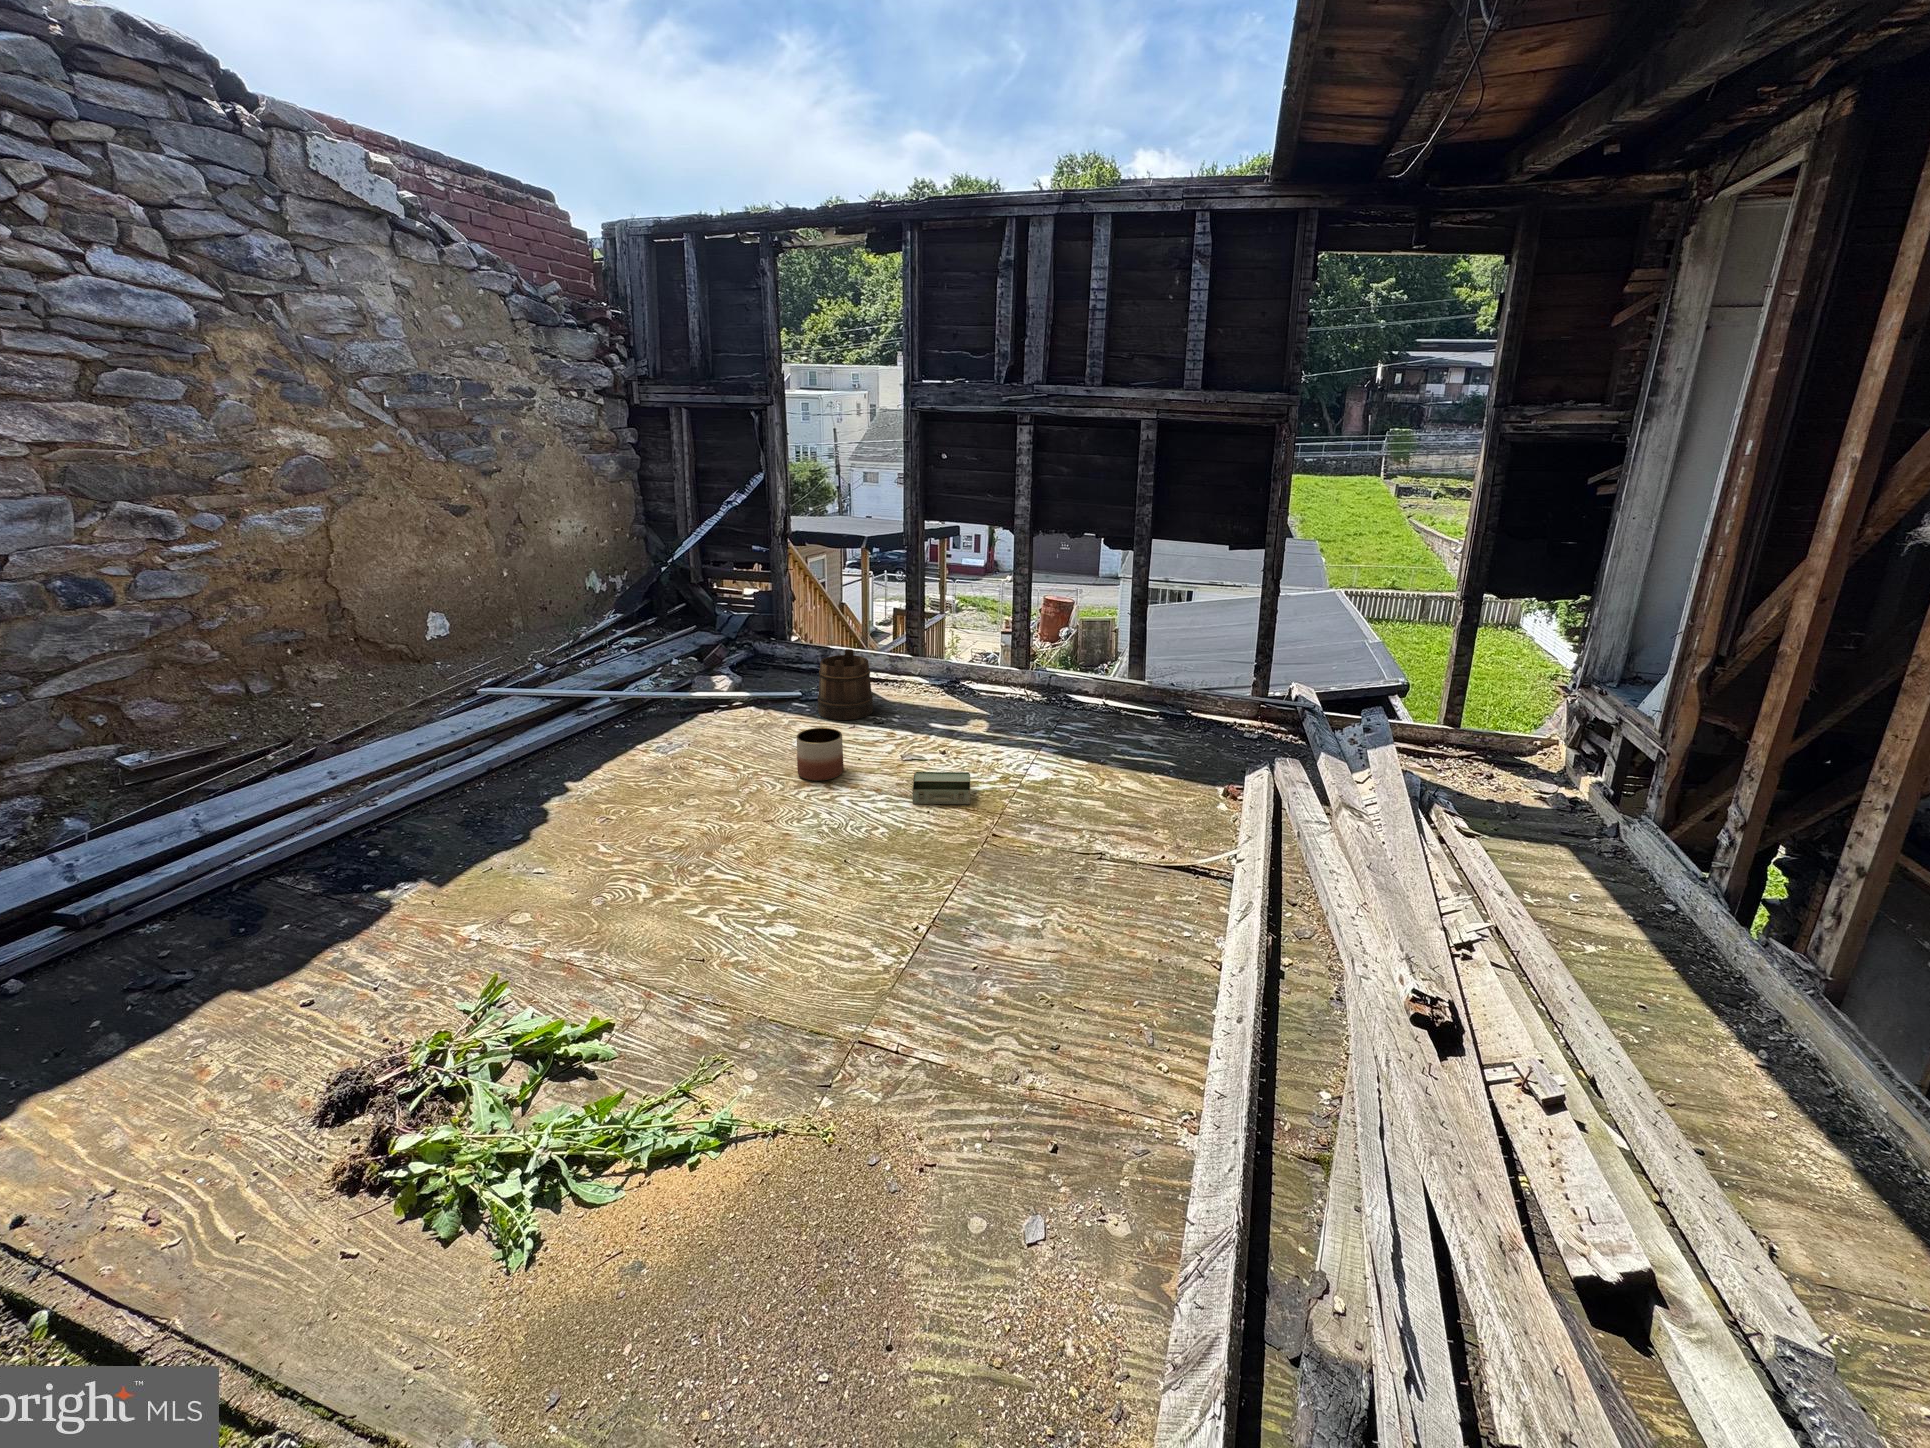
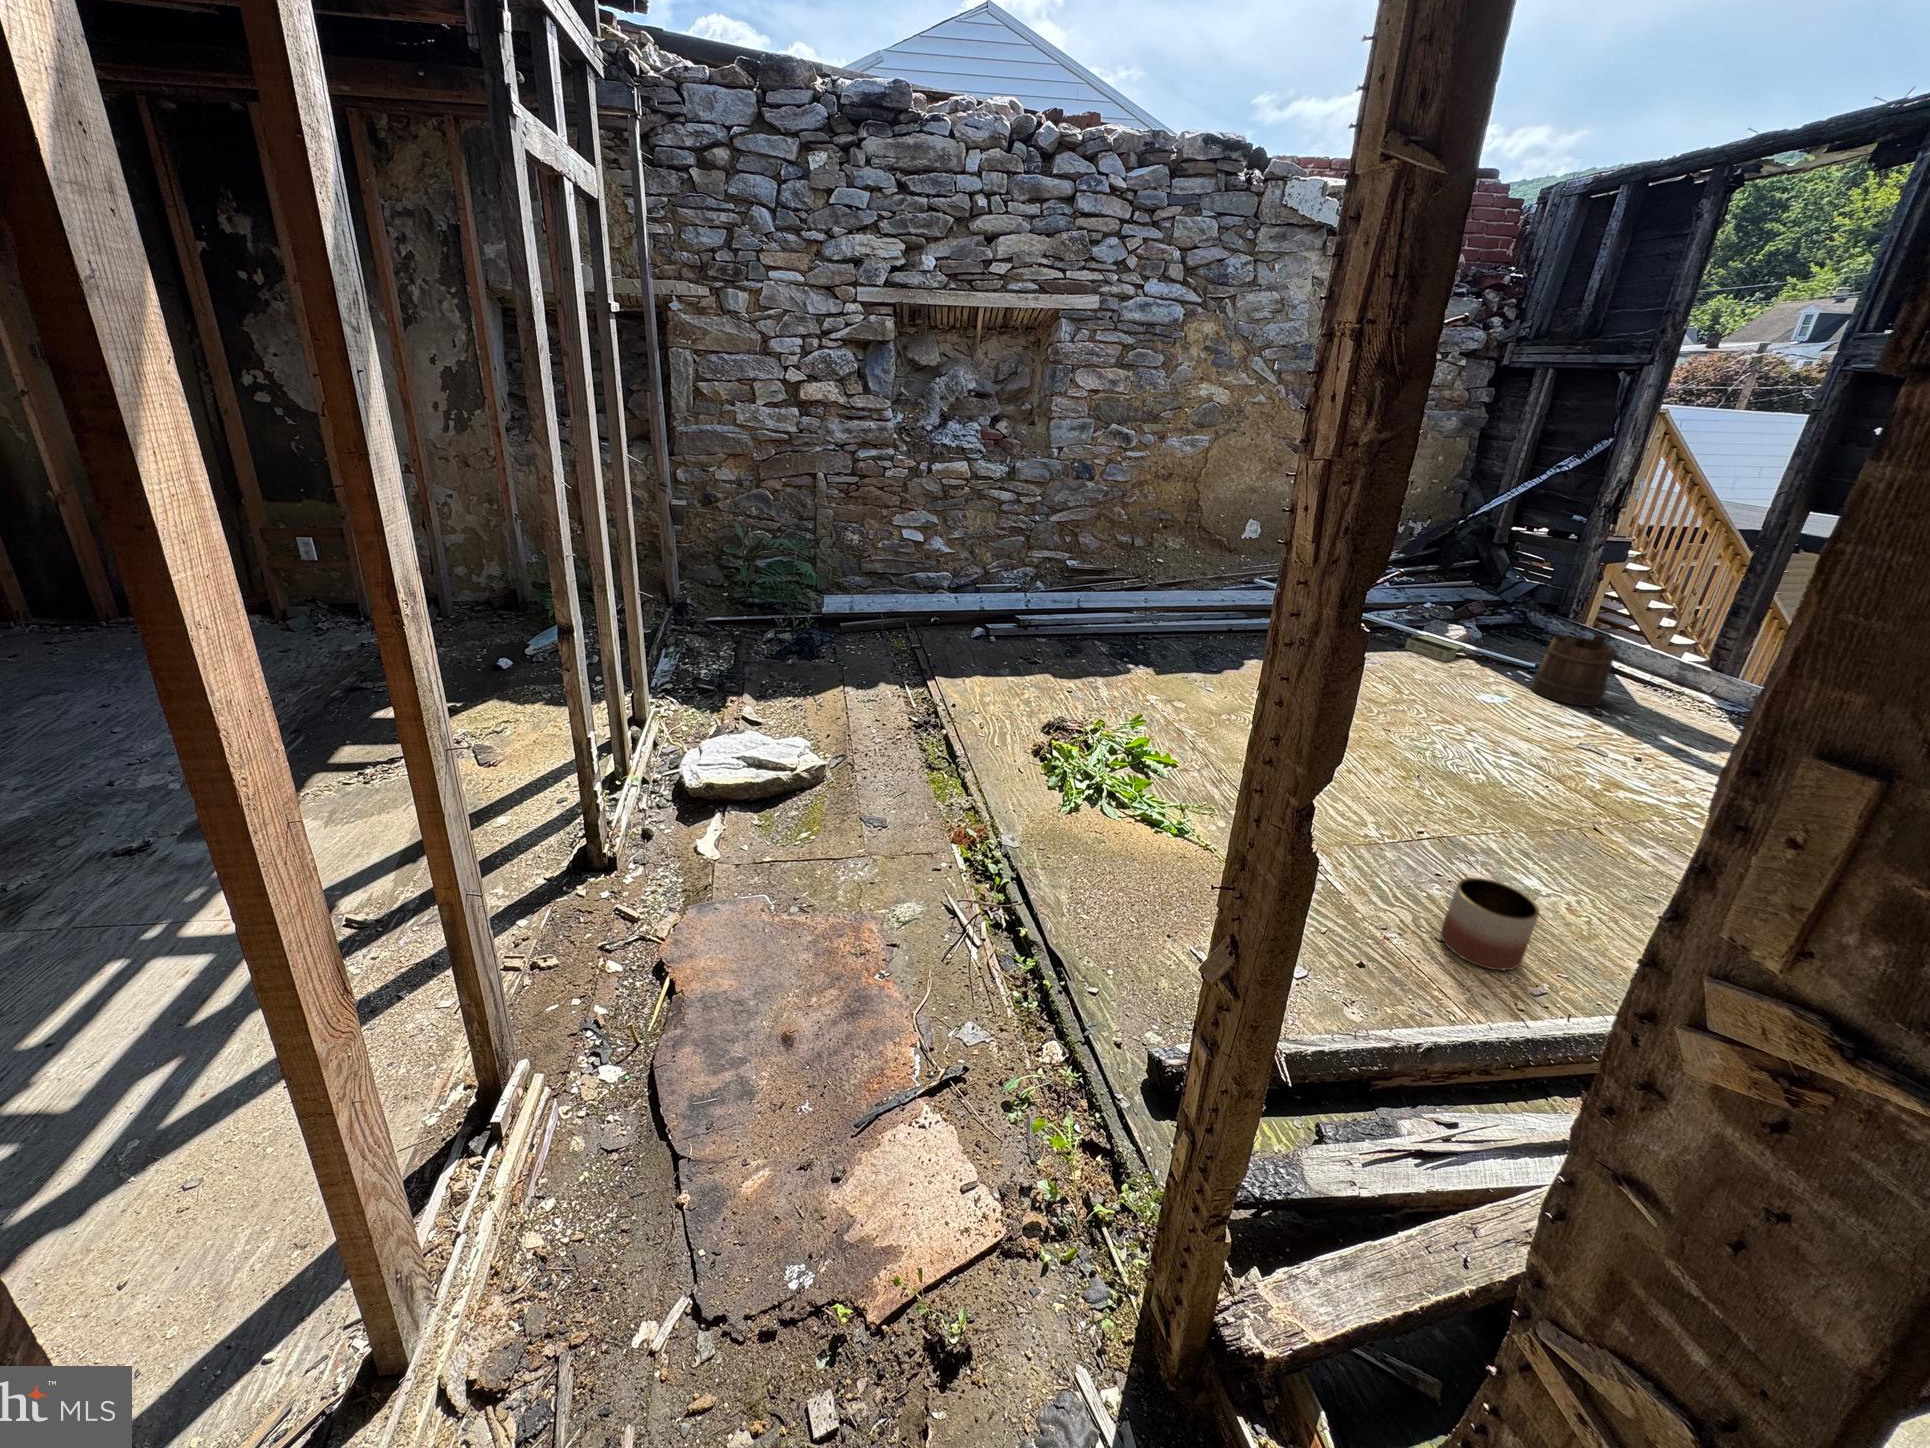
planter: present [797,728,844,781] -> present [1441,878,1540,970]
toolbox: present [912,772,970,804] -> present [1405,635,1466,662]

